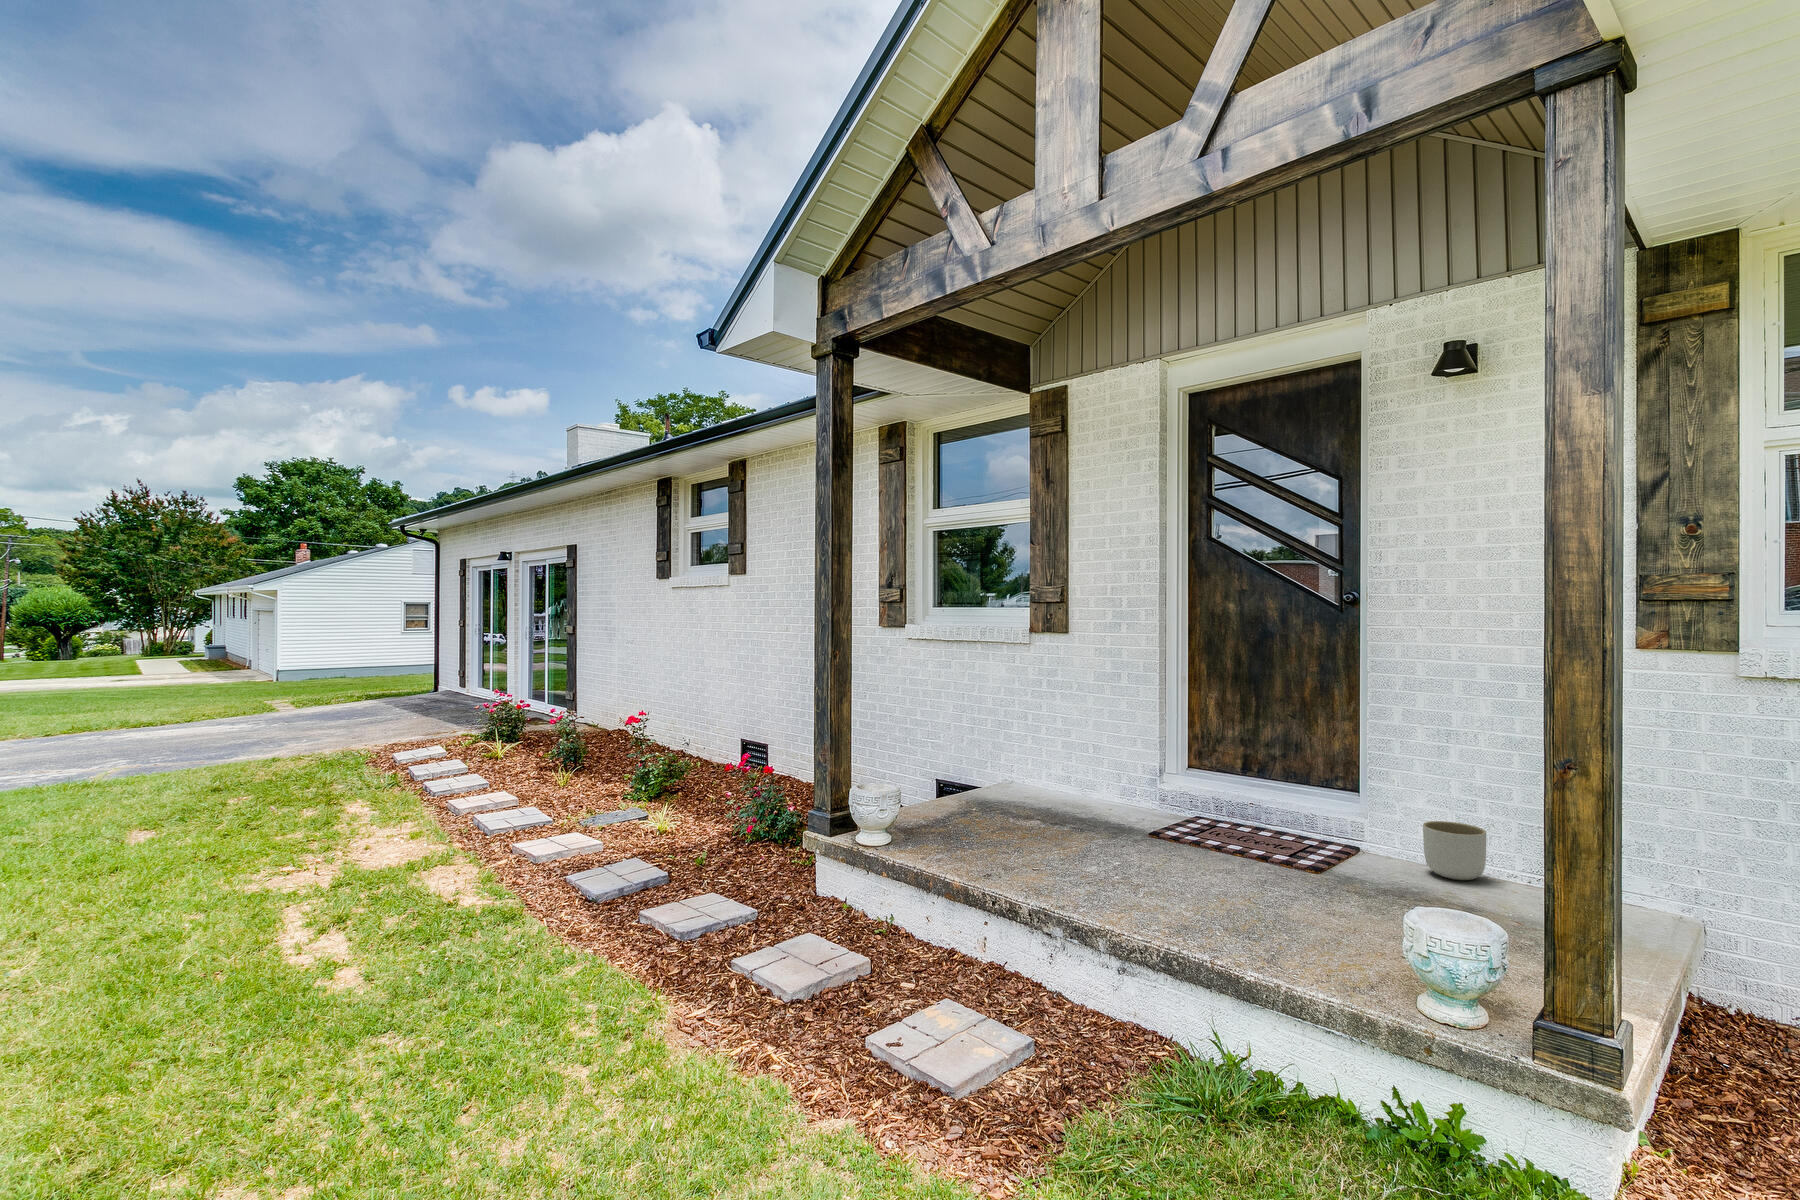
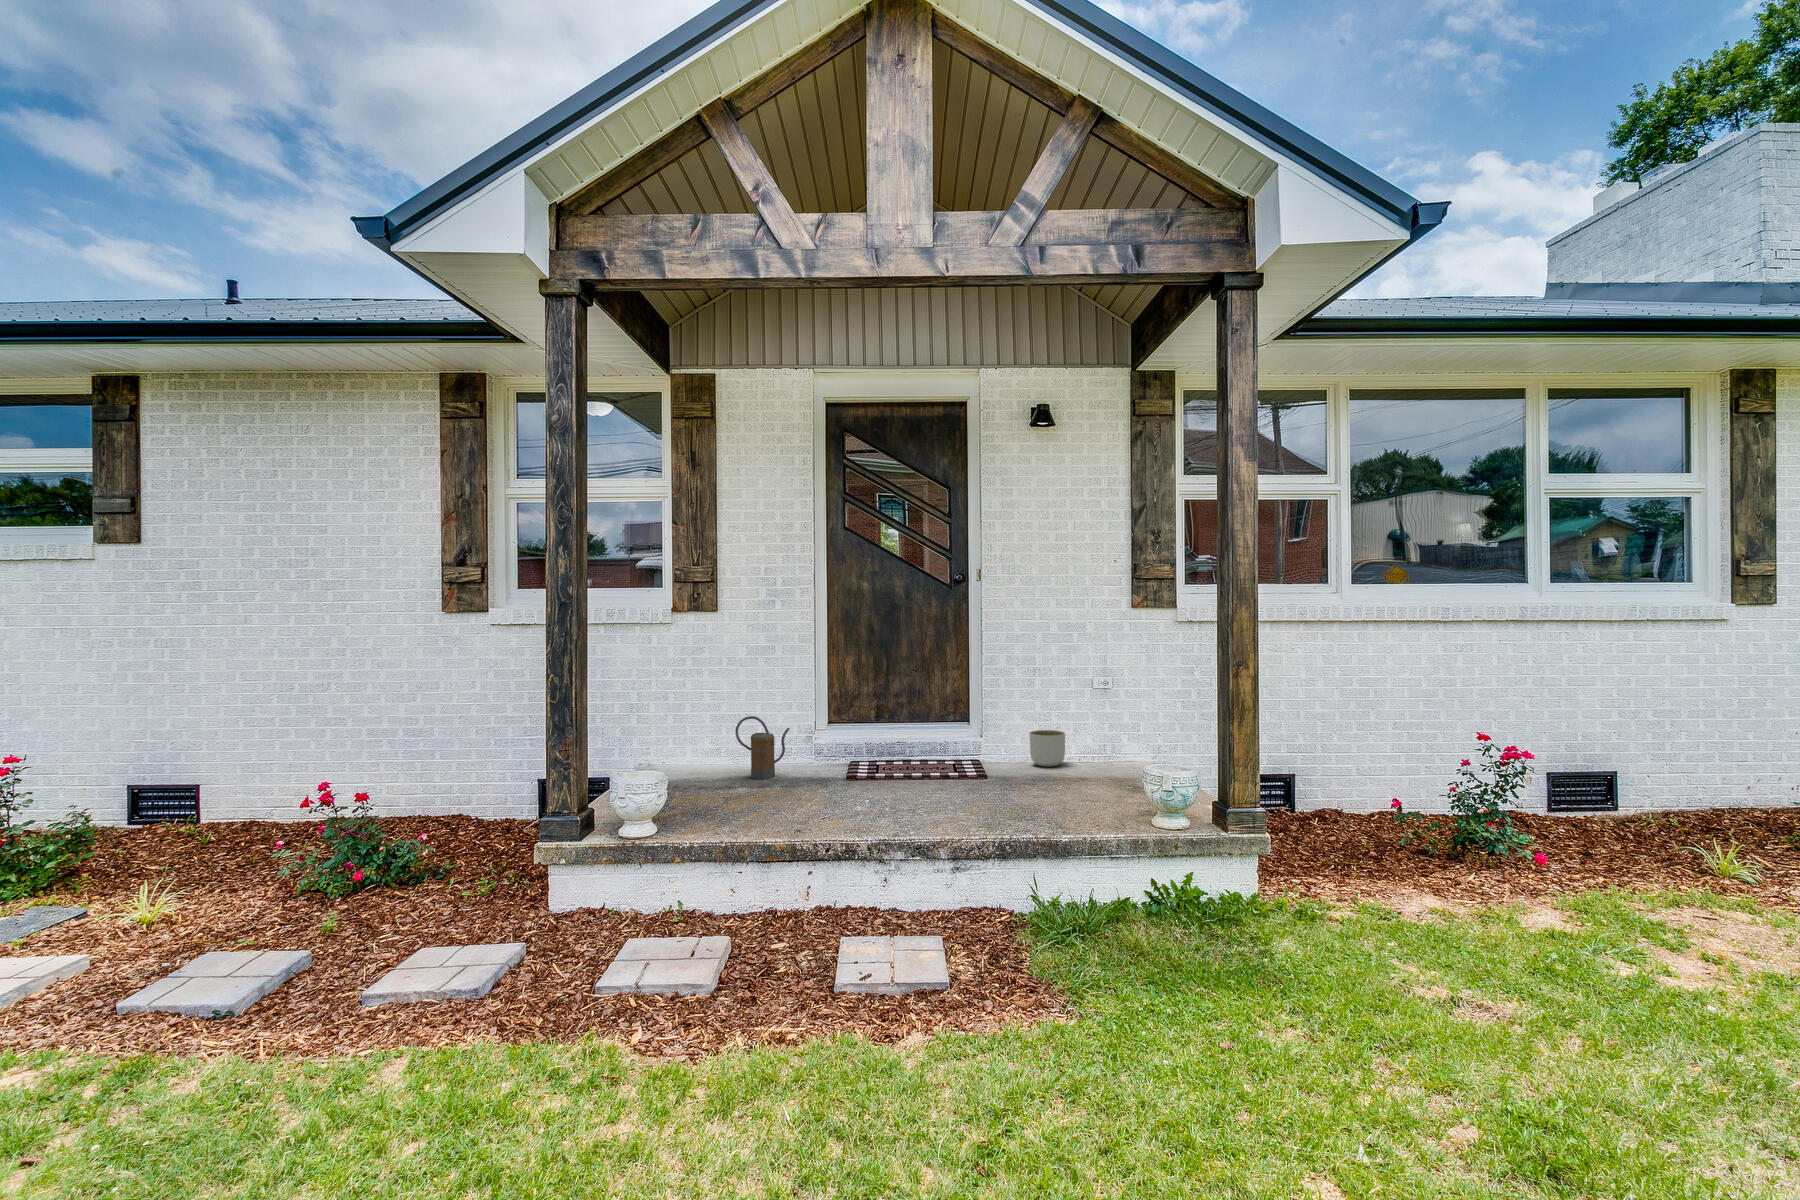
watering can: none [1061,744,1111,813] -> present [736,716,790,779]

